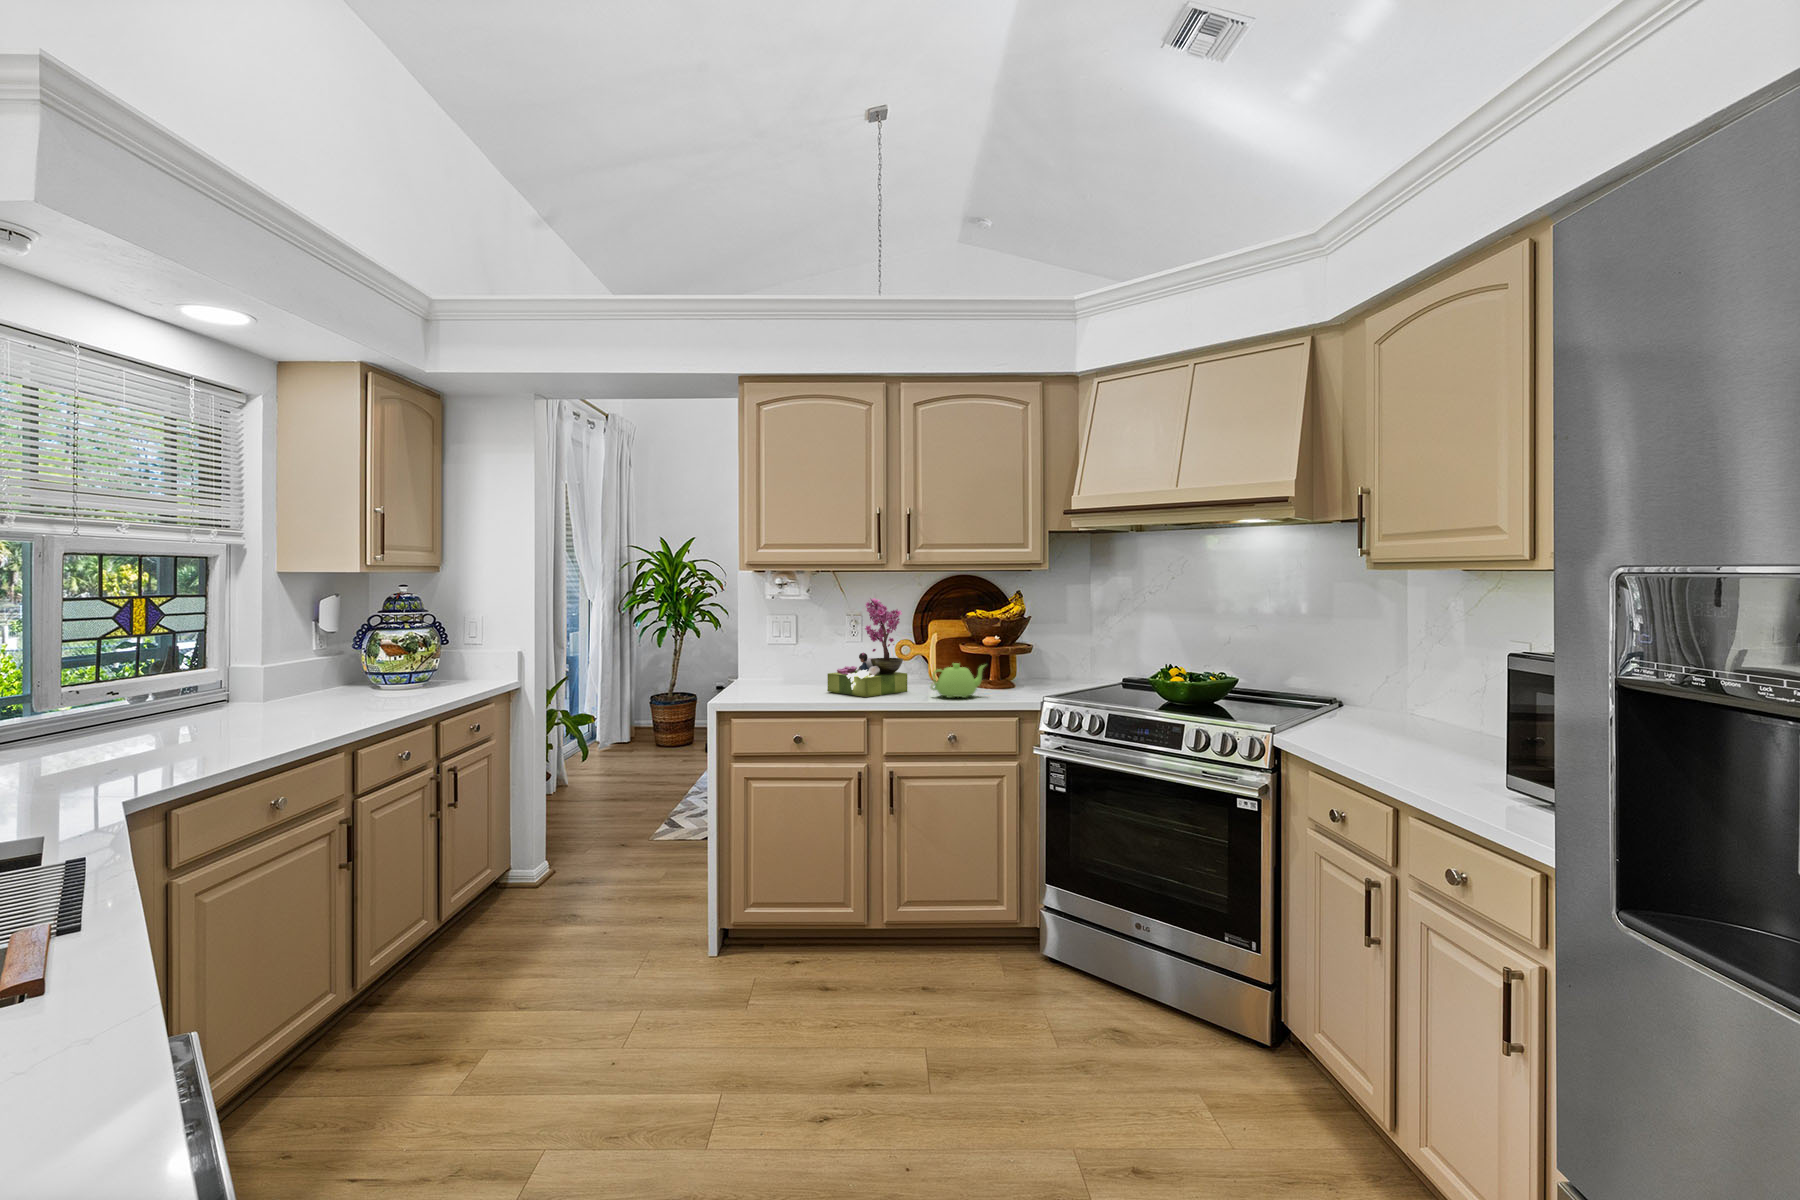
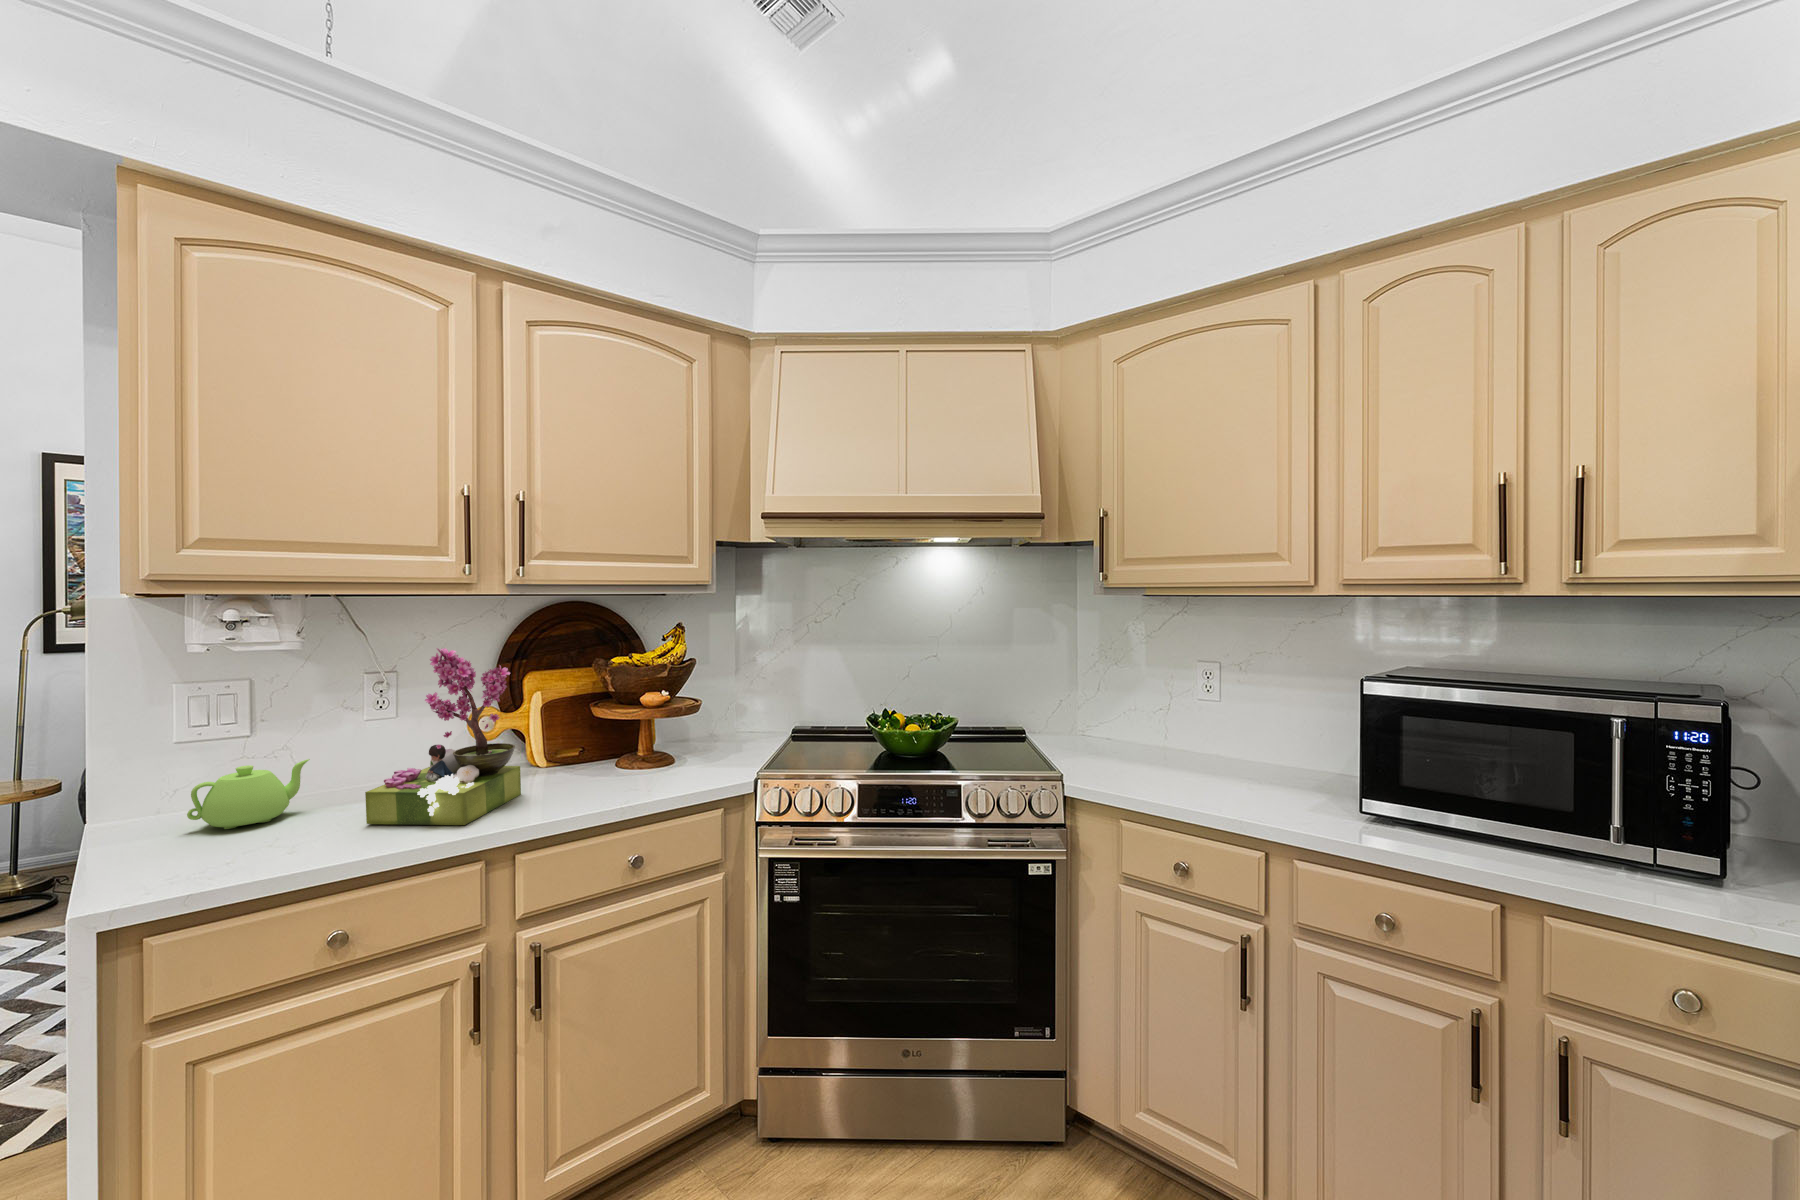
teapot: present [931,663,985,698] -> present [187,759,310,829]

